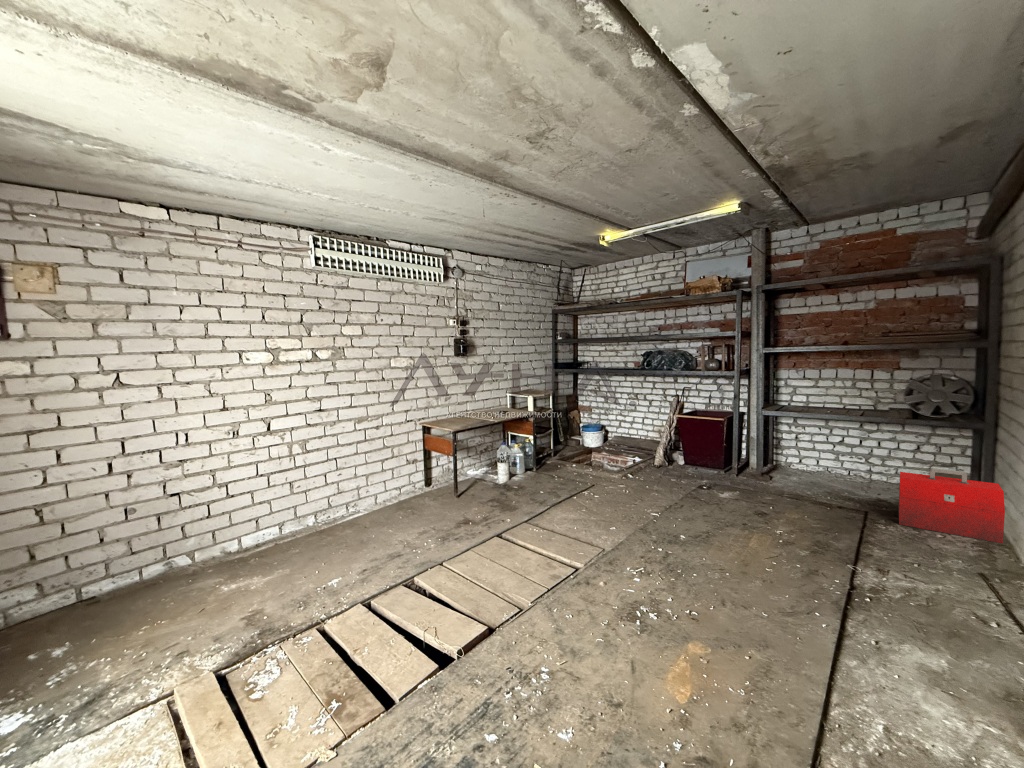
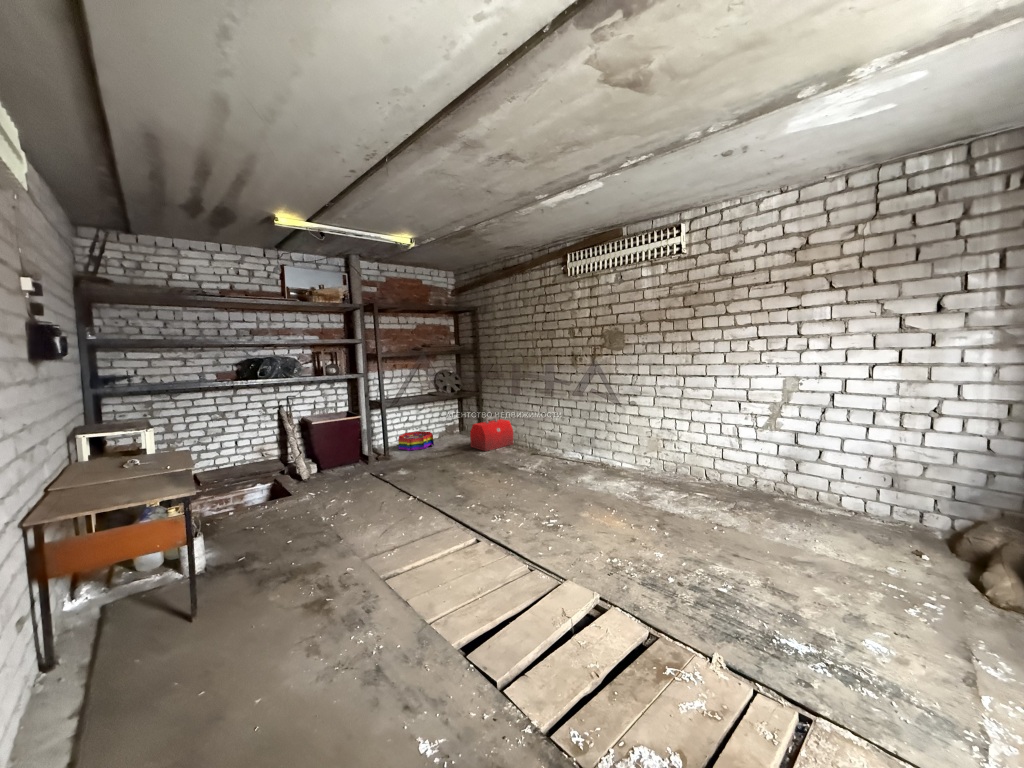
storage bin: none [797,457,860,487] -> present [398,431,434,451]

